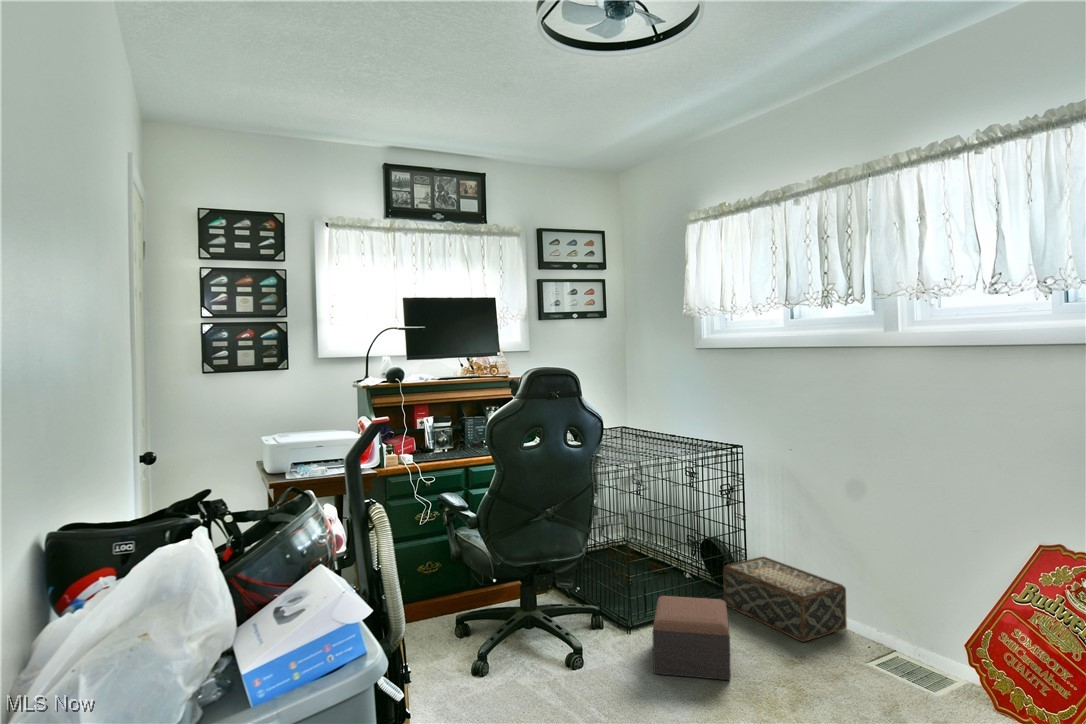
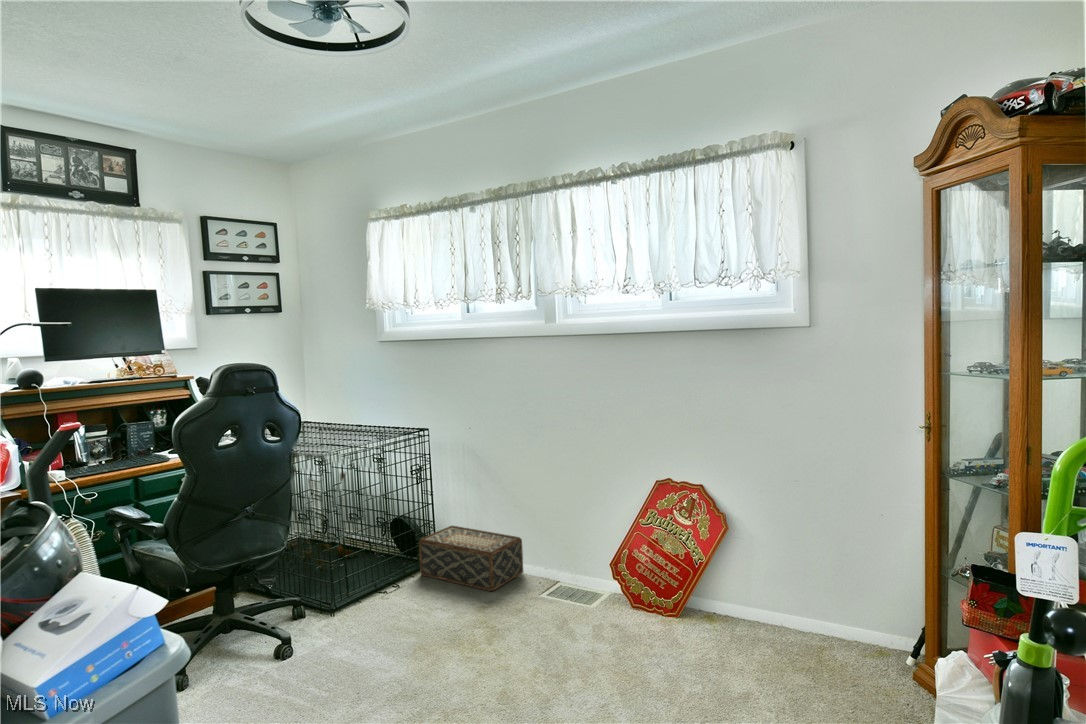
footstool: present [653,596,731,680] -> none [364,568,439,649]

